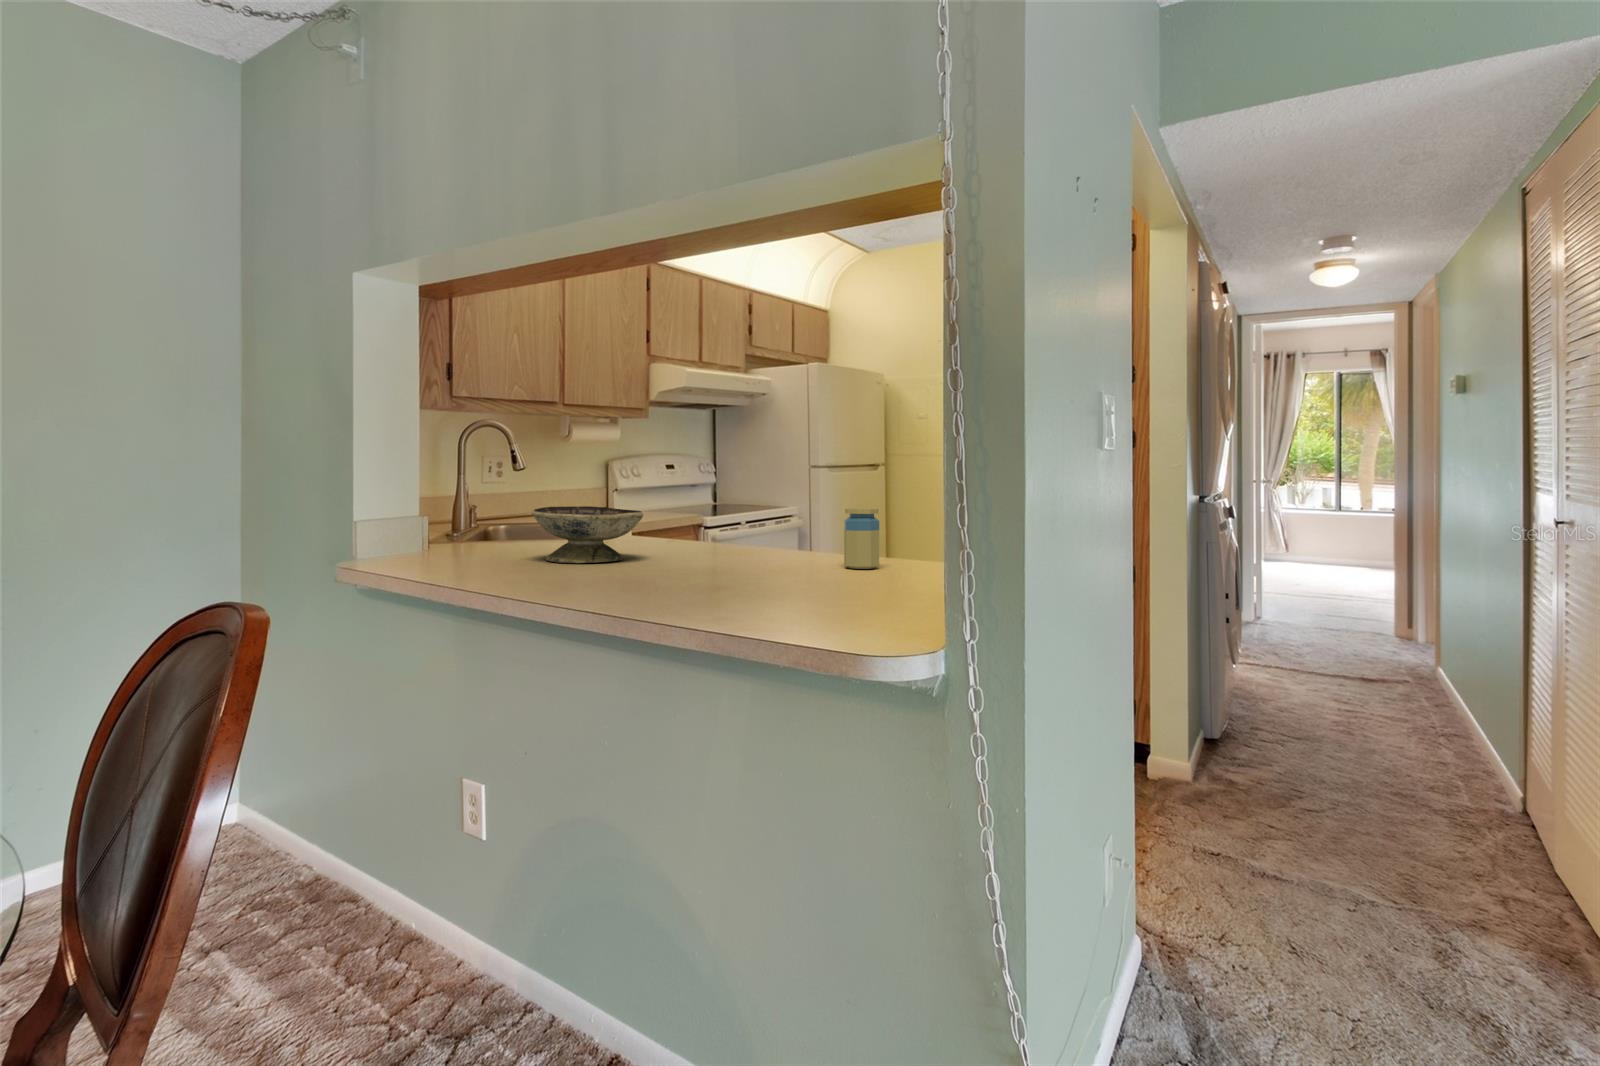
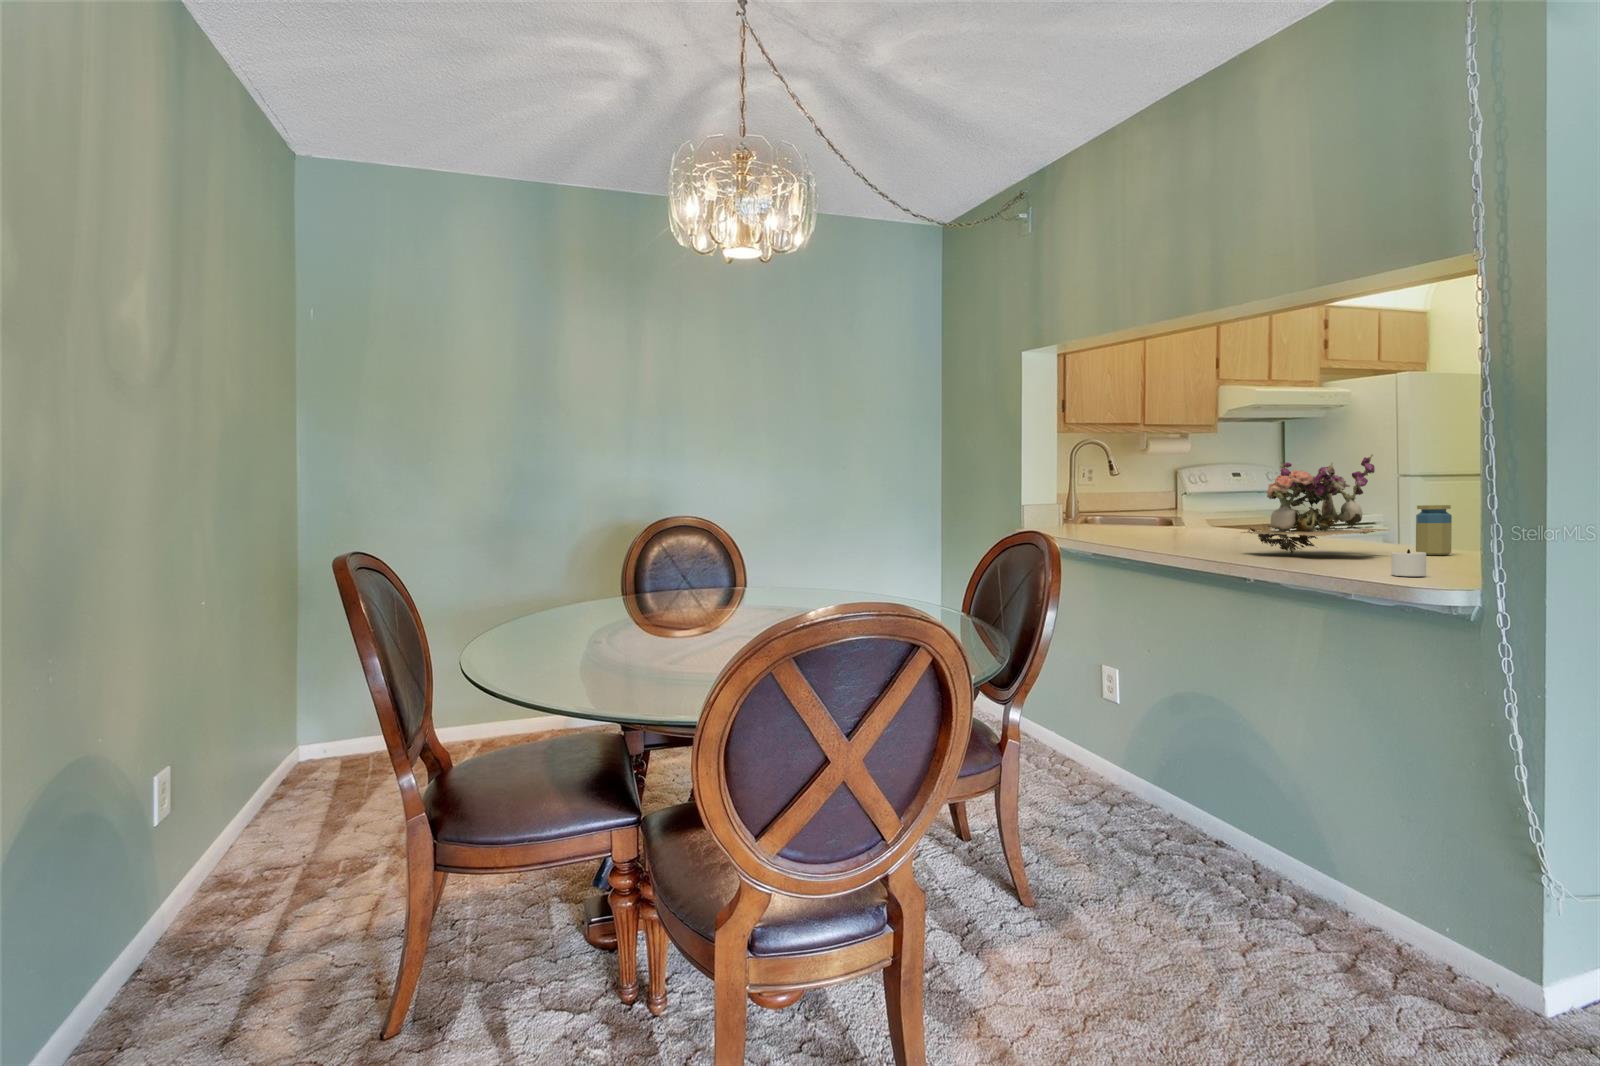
flower arrangement: none [649,444,820,575] -> present [1241,454,1388,554]
decorative bowl: present [532,506,643,563] -> none [1143,507,1229,547]
candle: none [832,583,895,624] -> present [1391,549,1426,576]

